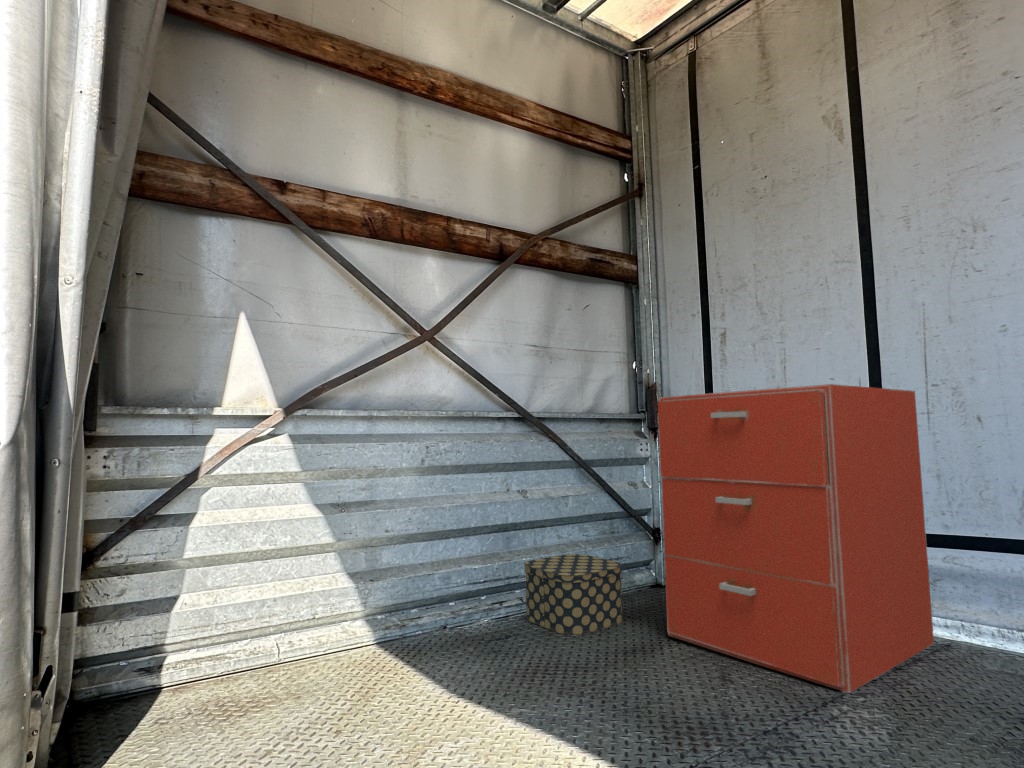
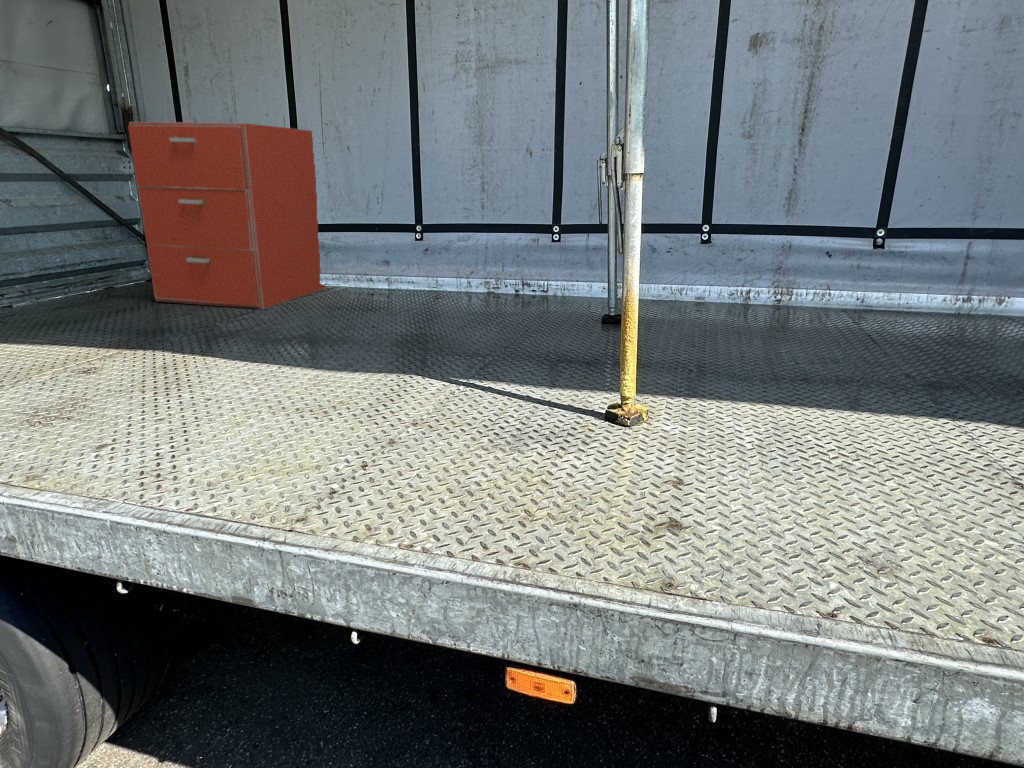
storage box: present [524,554,623,635] -> none [21,255,121,309]

